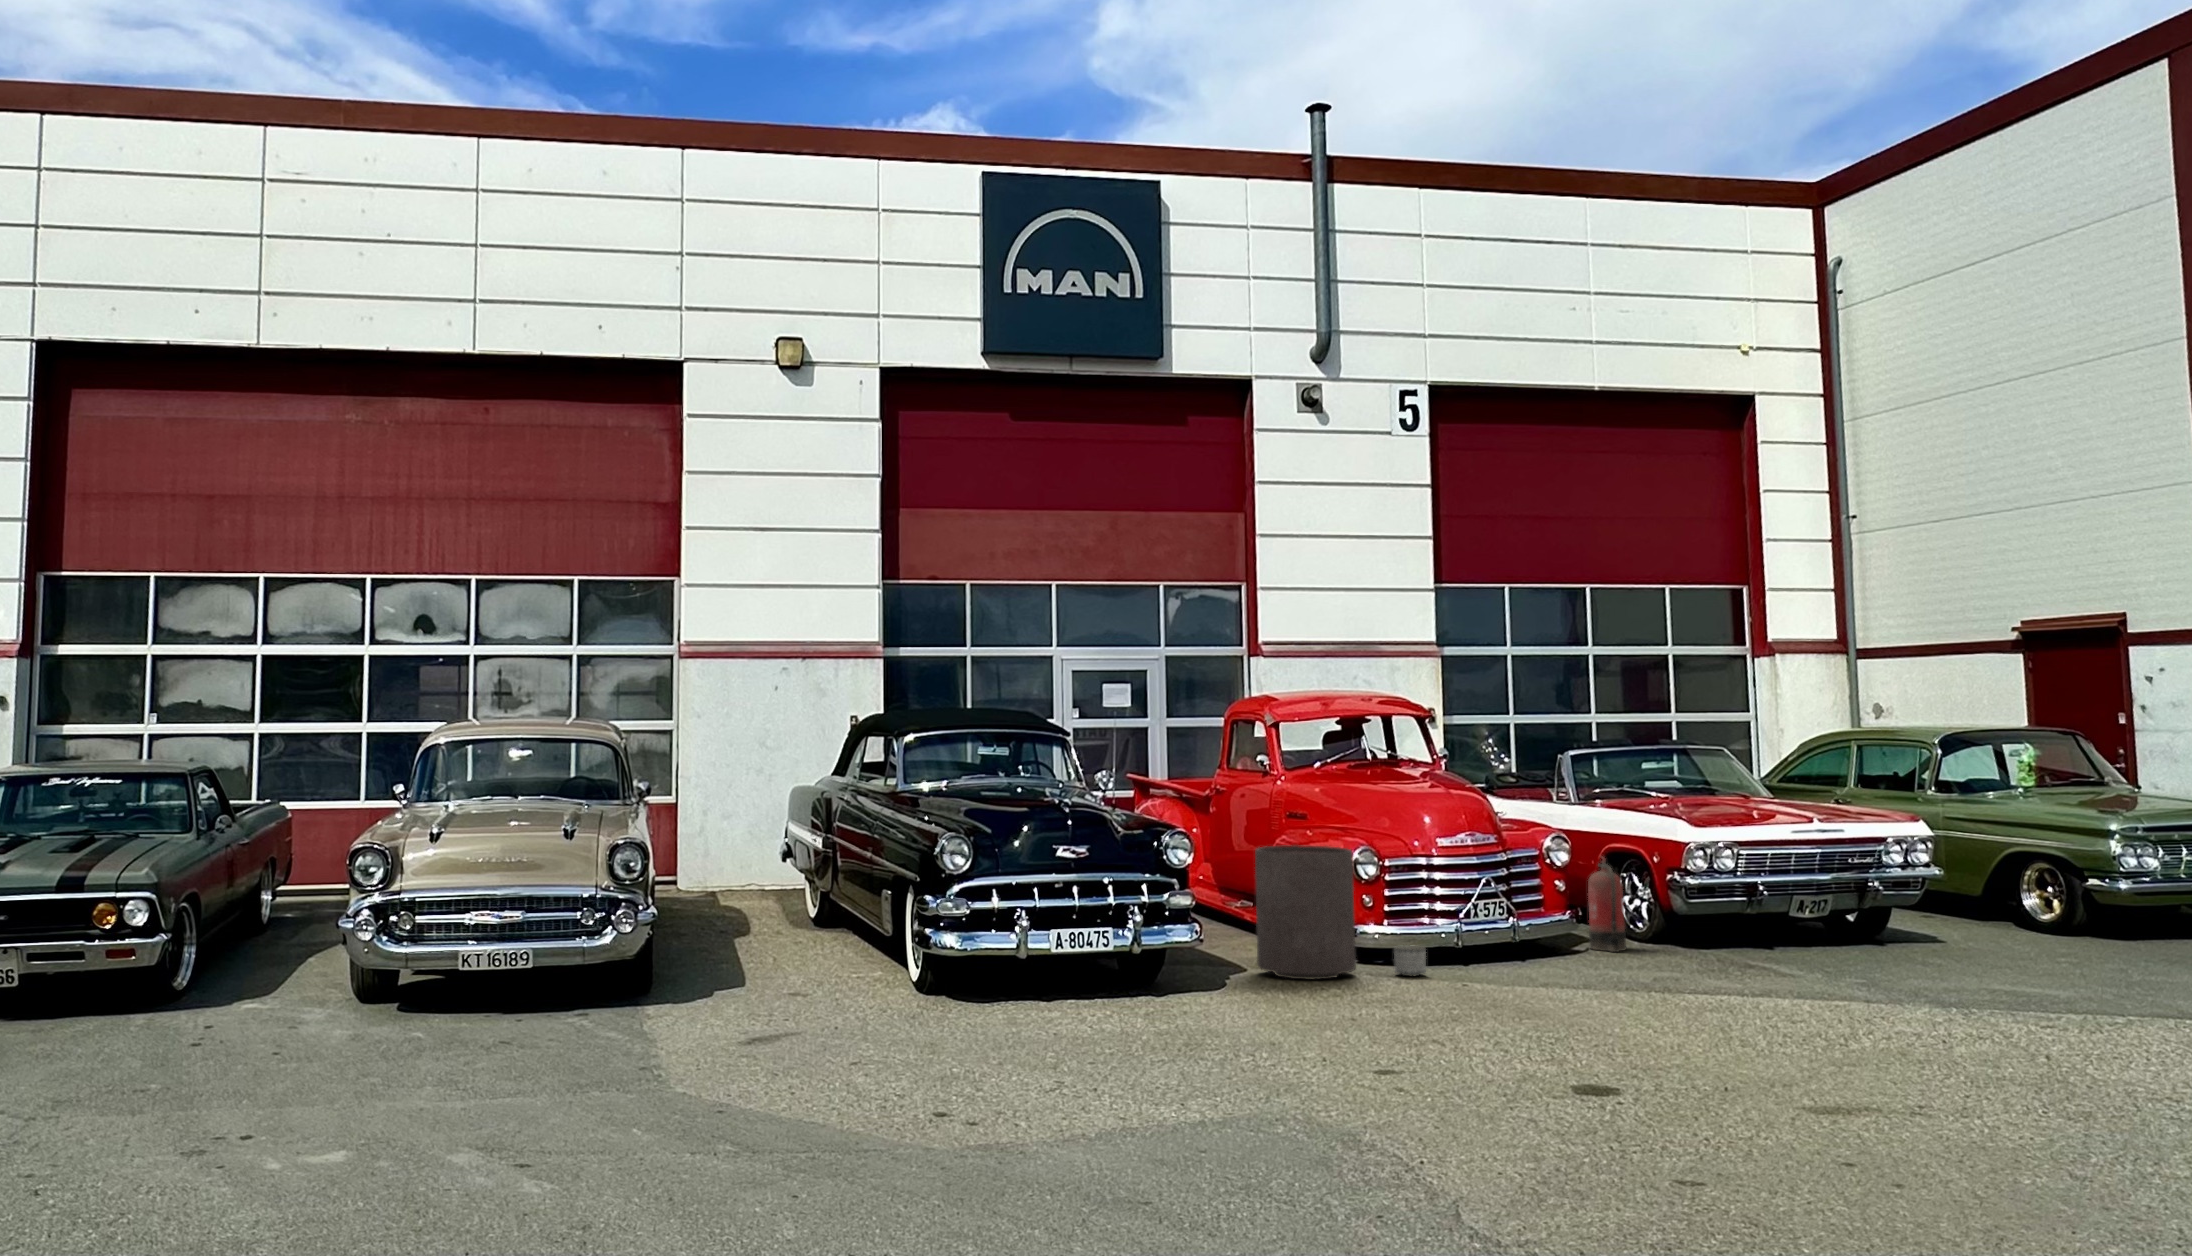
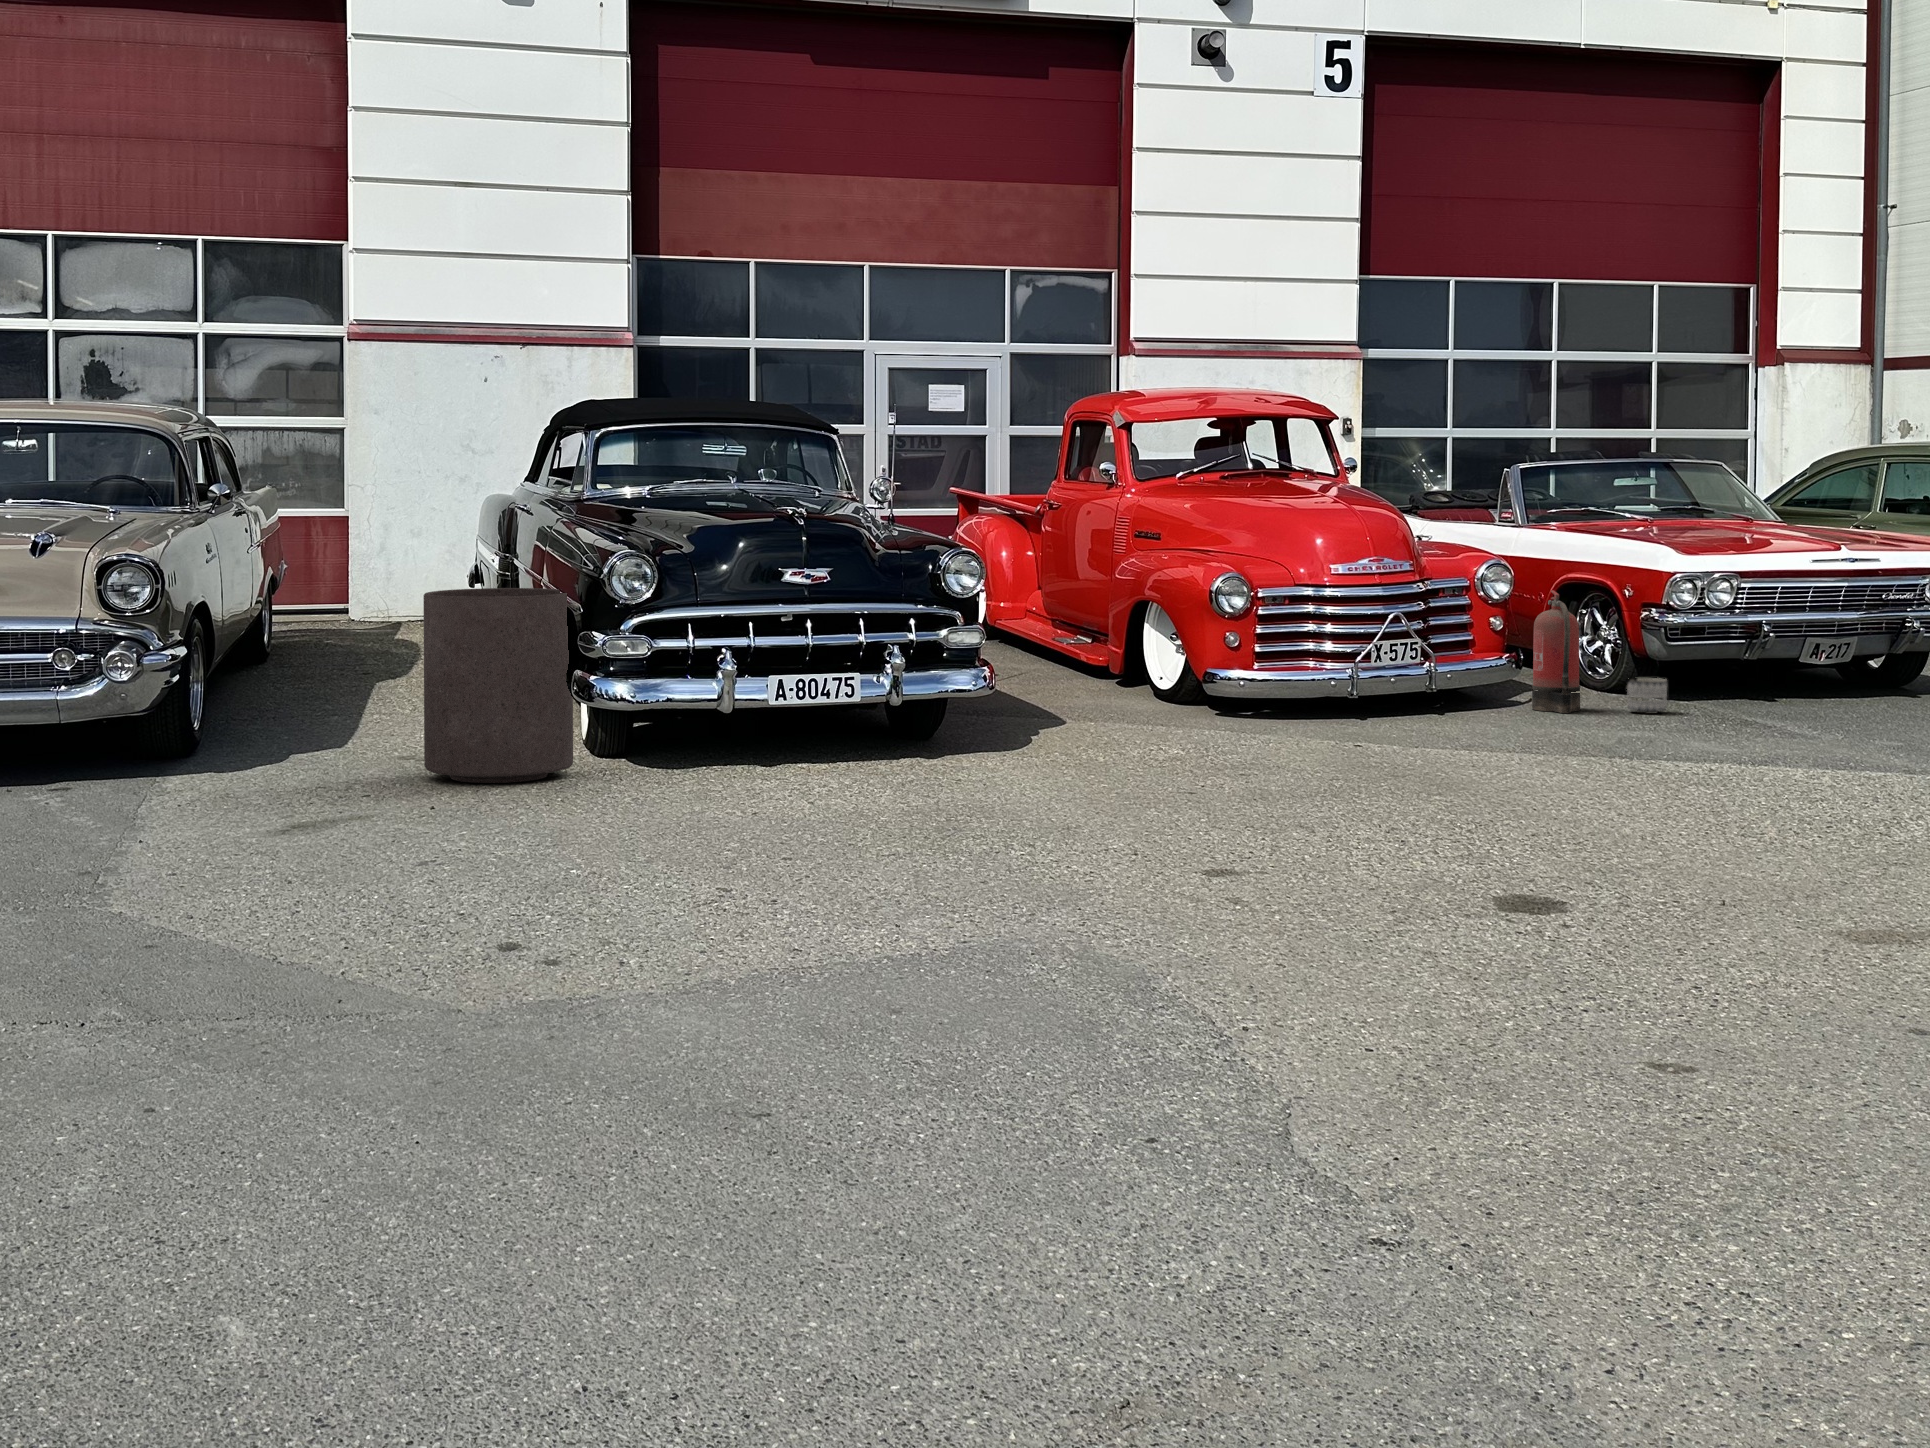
trash can: present [1255,845,1356,979] -> present [423,588,573,783]
planter: present [1394,945,1426,976] -> present [1627,678,1667,714]

